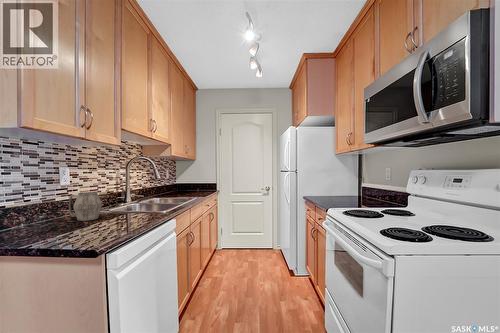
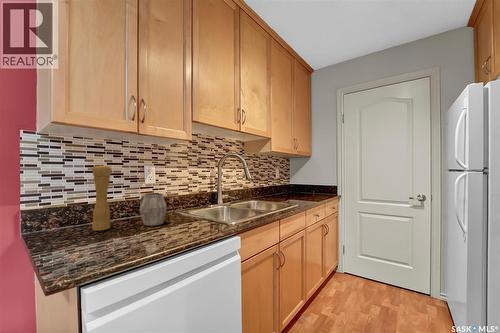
pepper mill: none [28,166,49,229] -> present [92,165,111,231]

